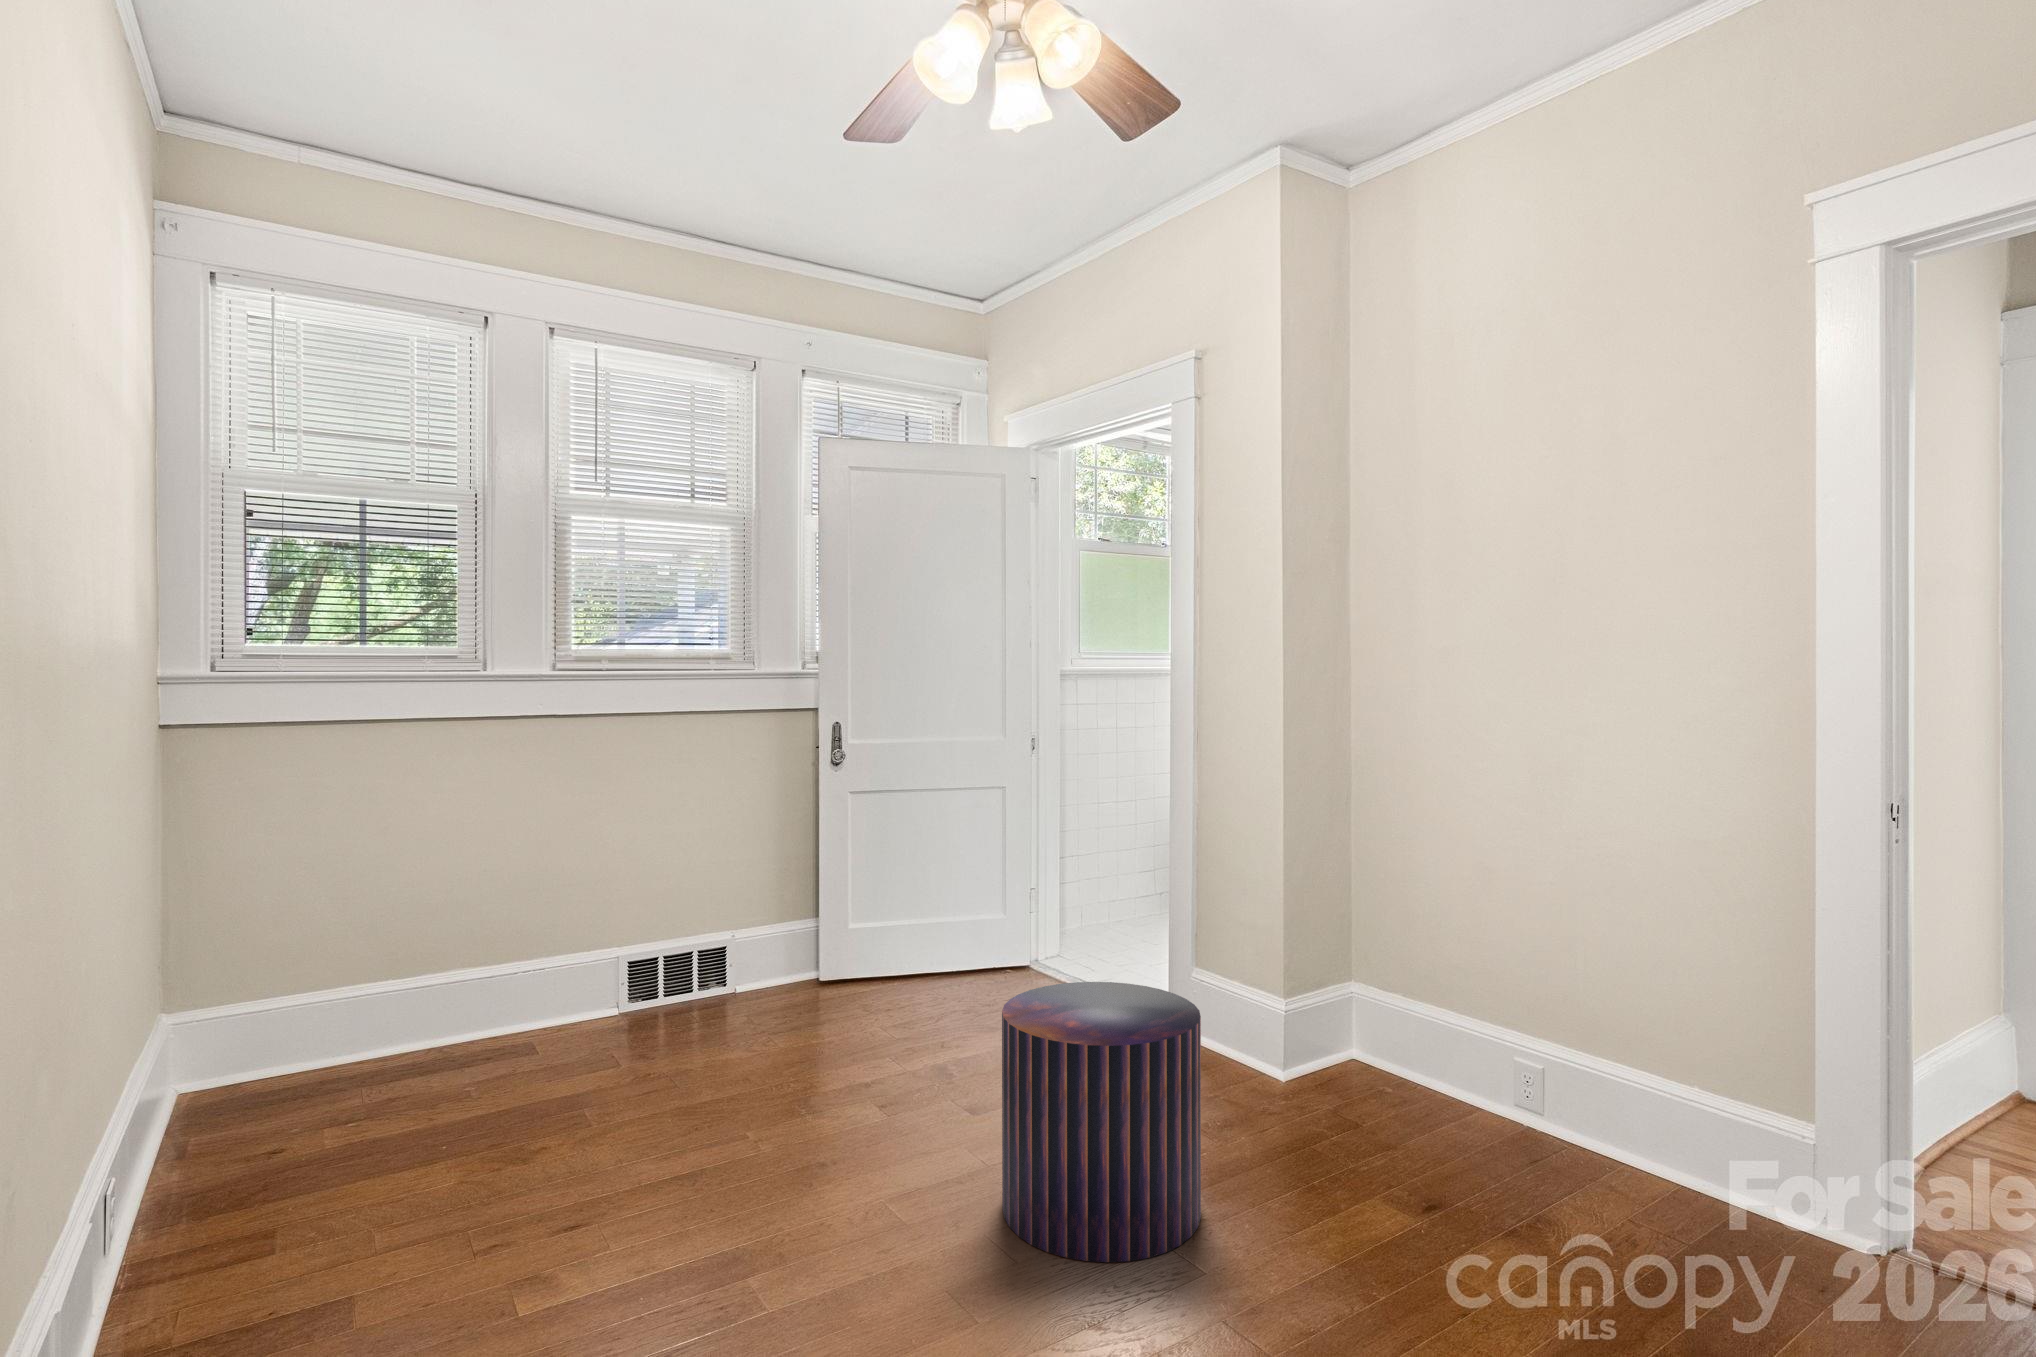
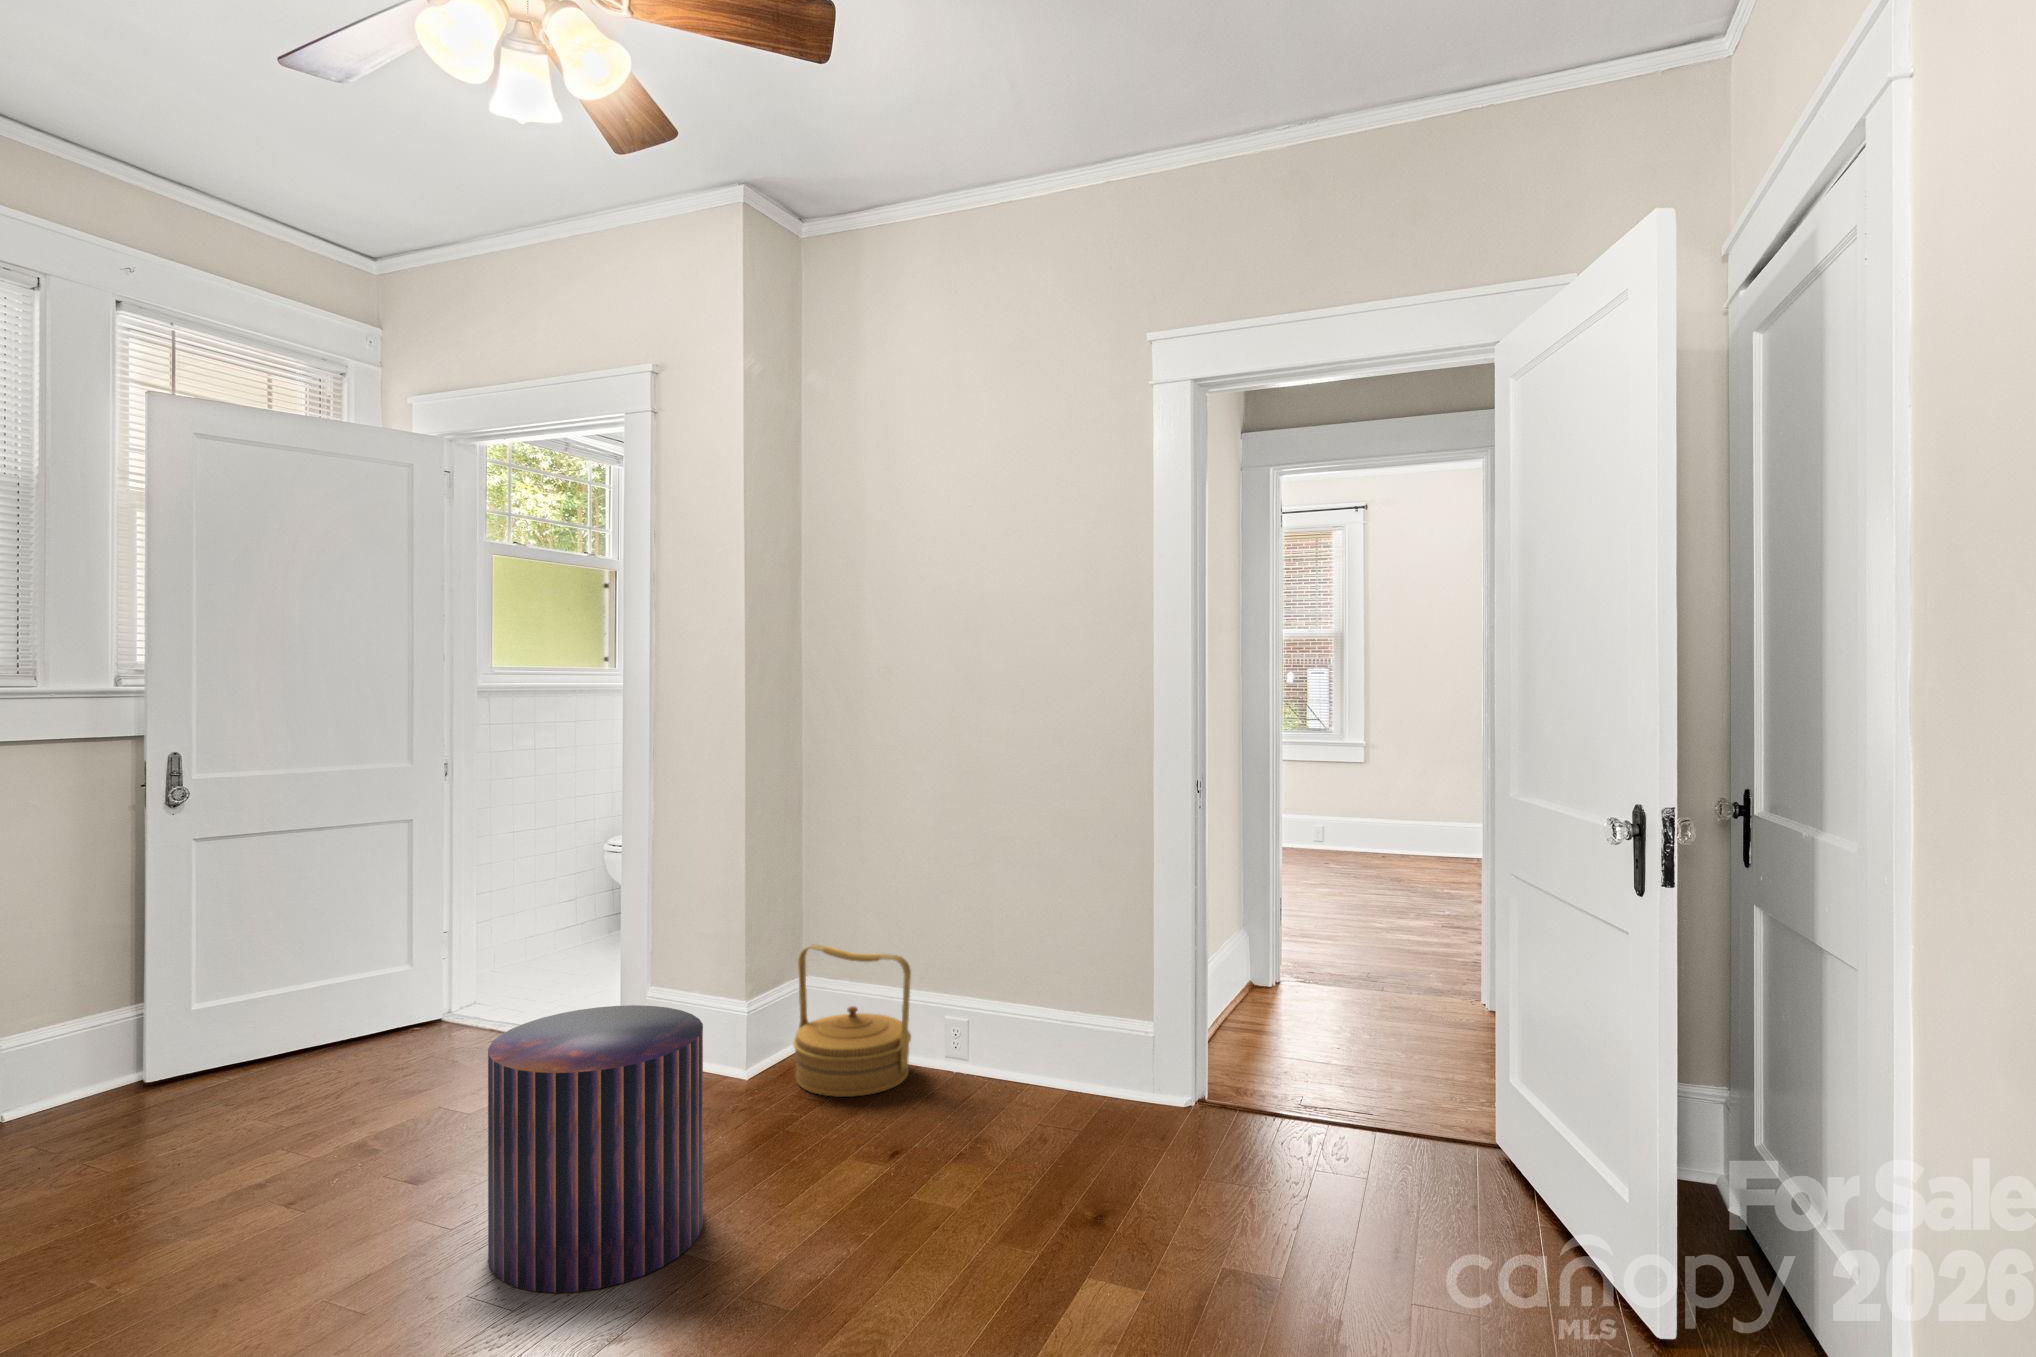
woven basket: none [1330,951,1467,1129] -> present [793,945,911,1097]

